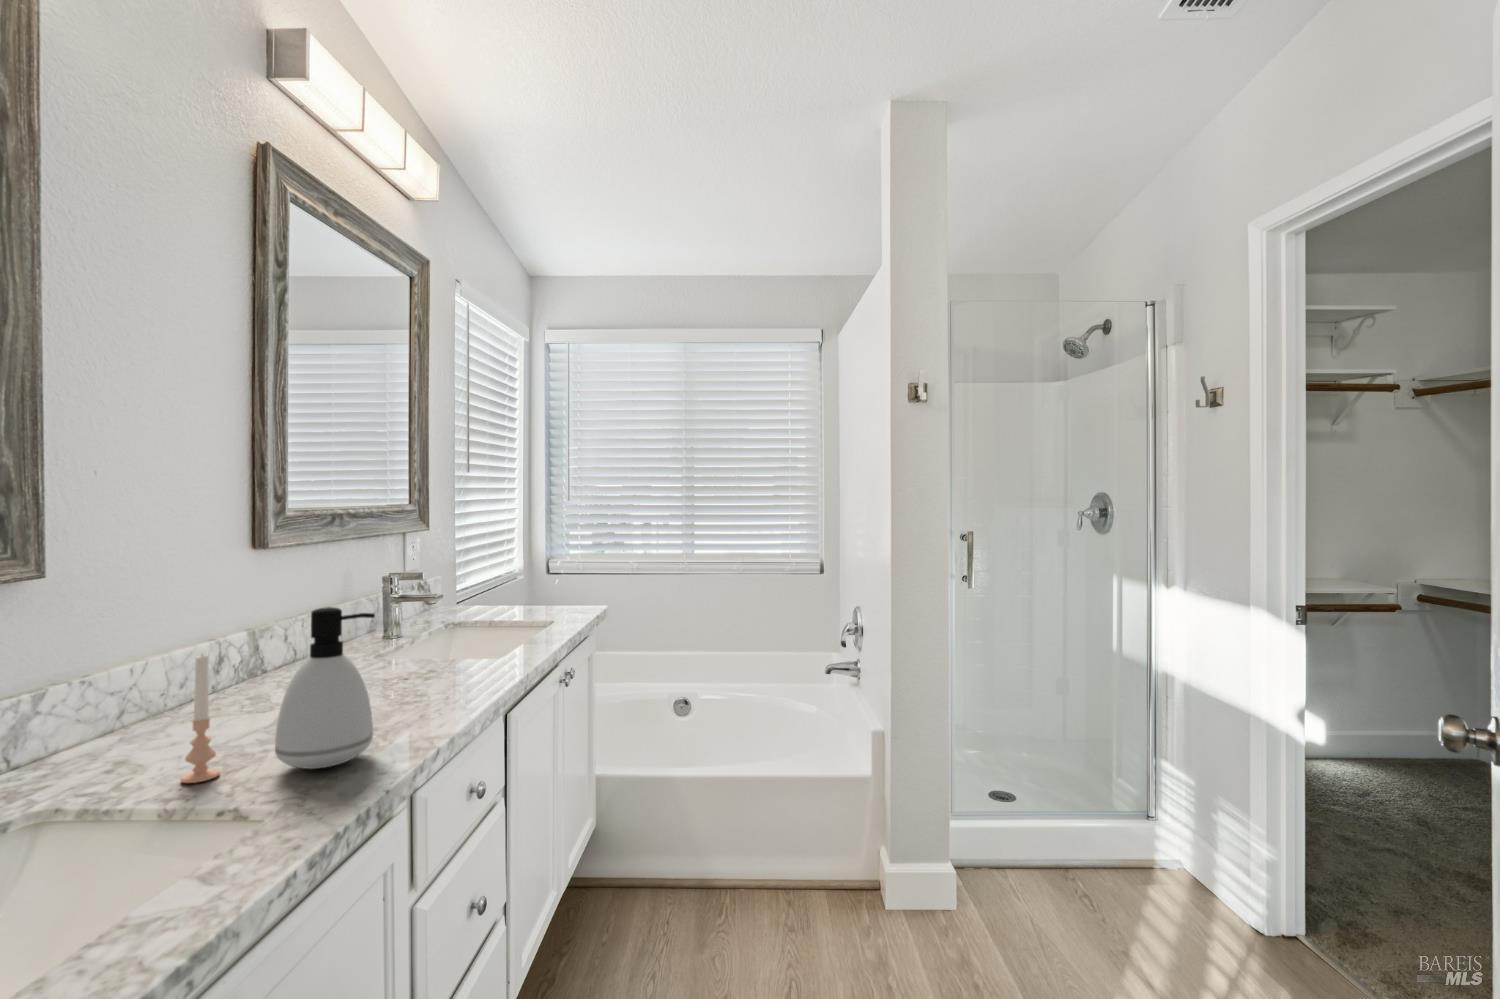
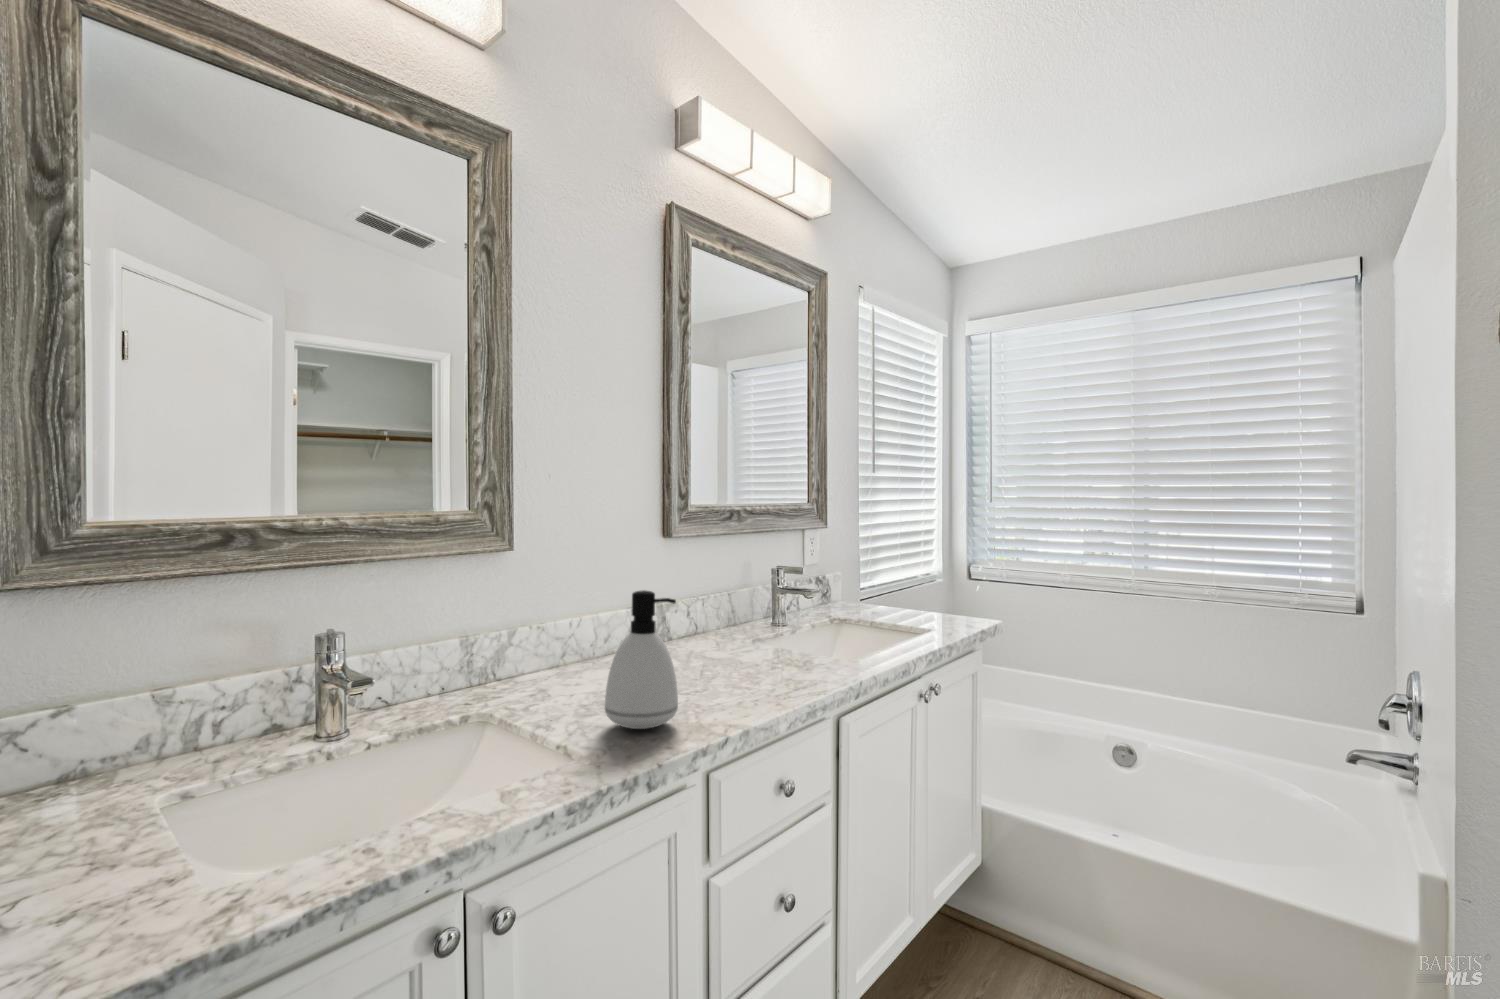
candle: present [181,654,220,783] -> none [552,619,577,720]

